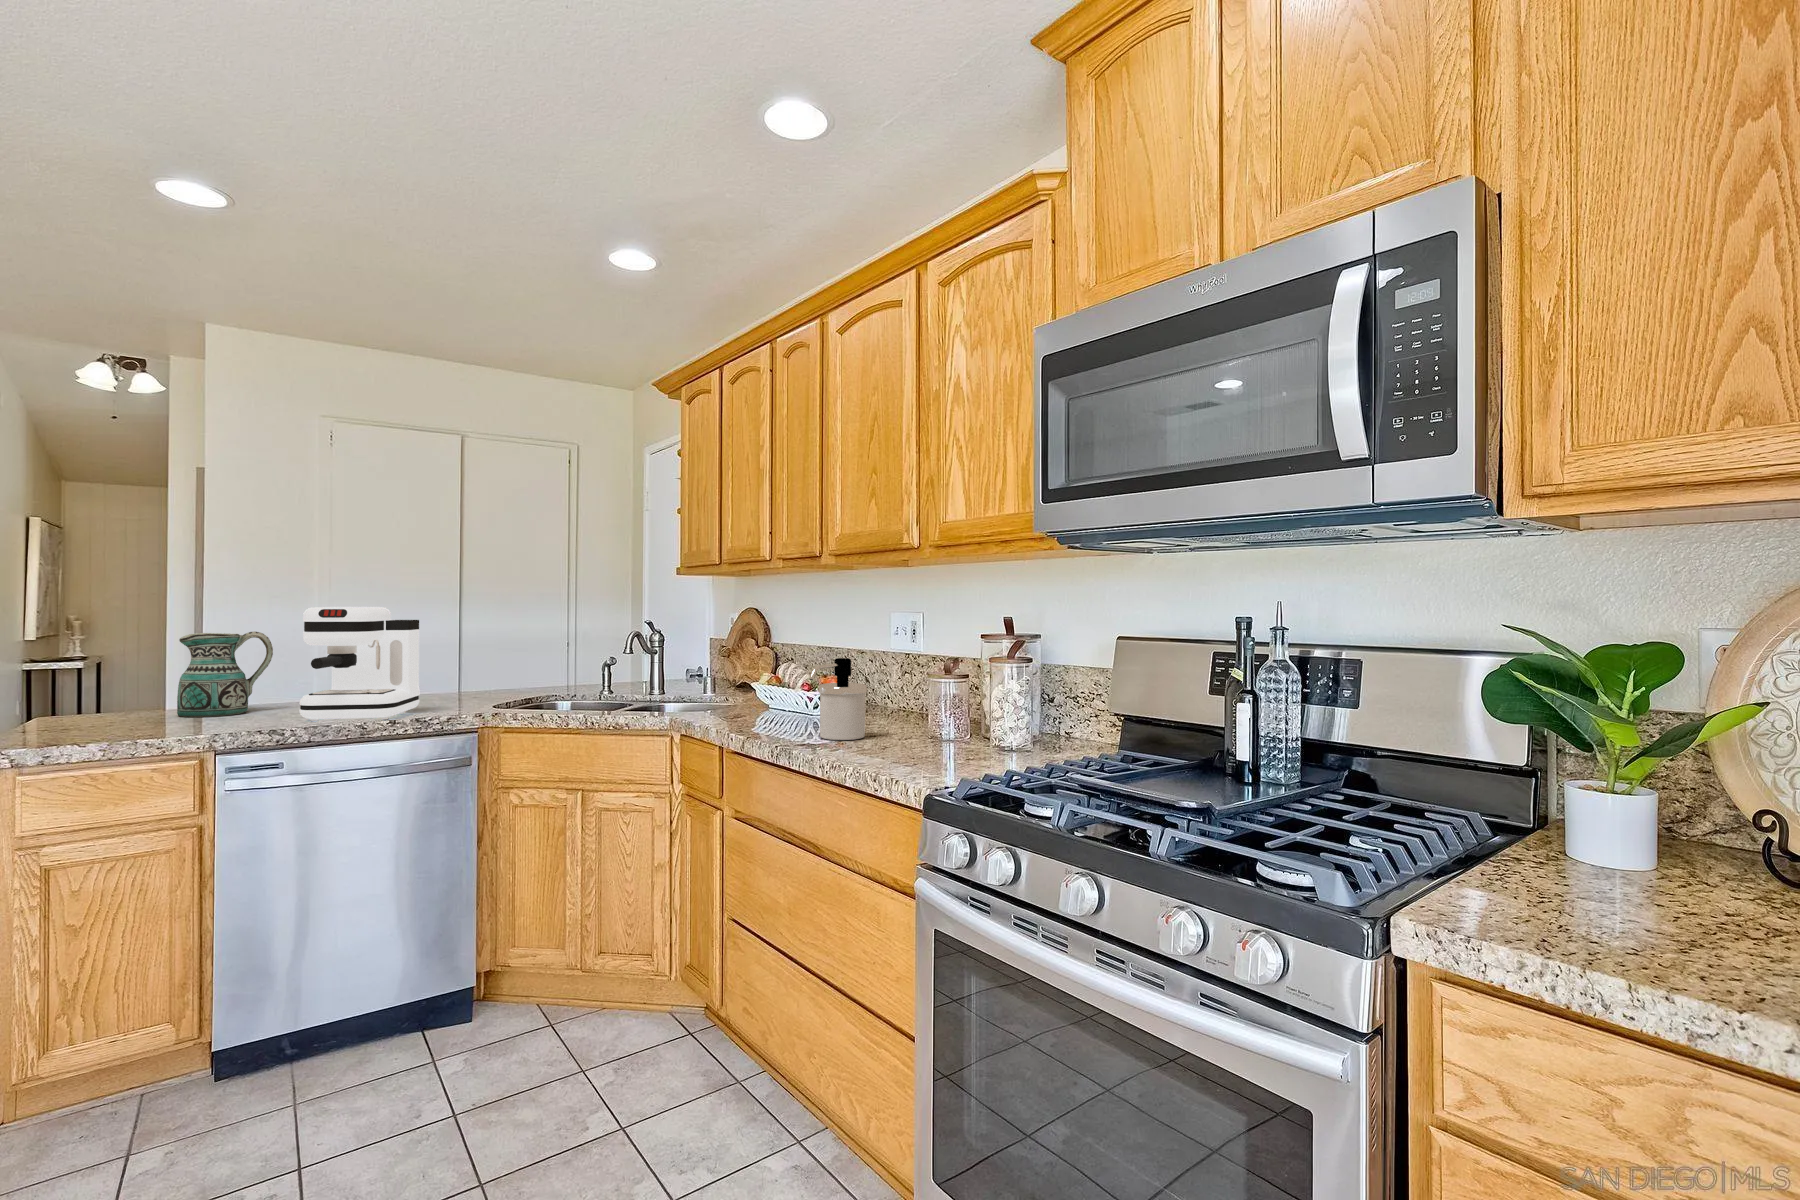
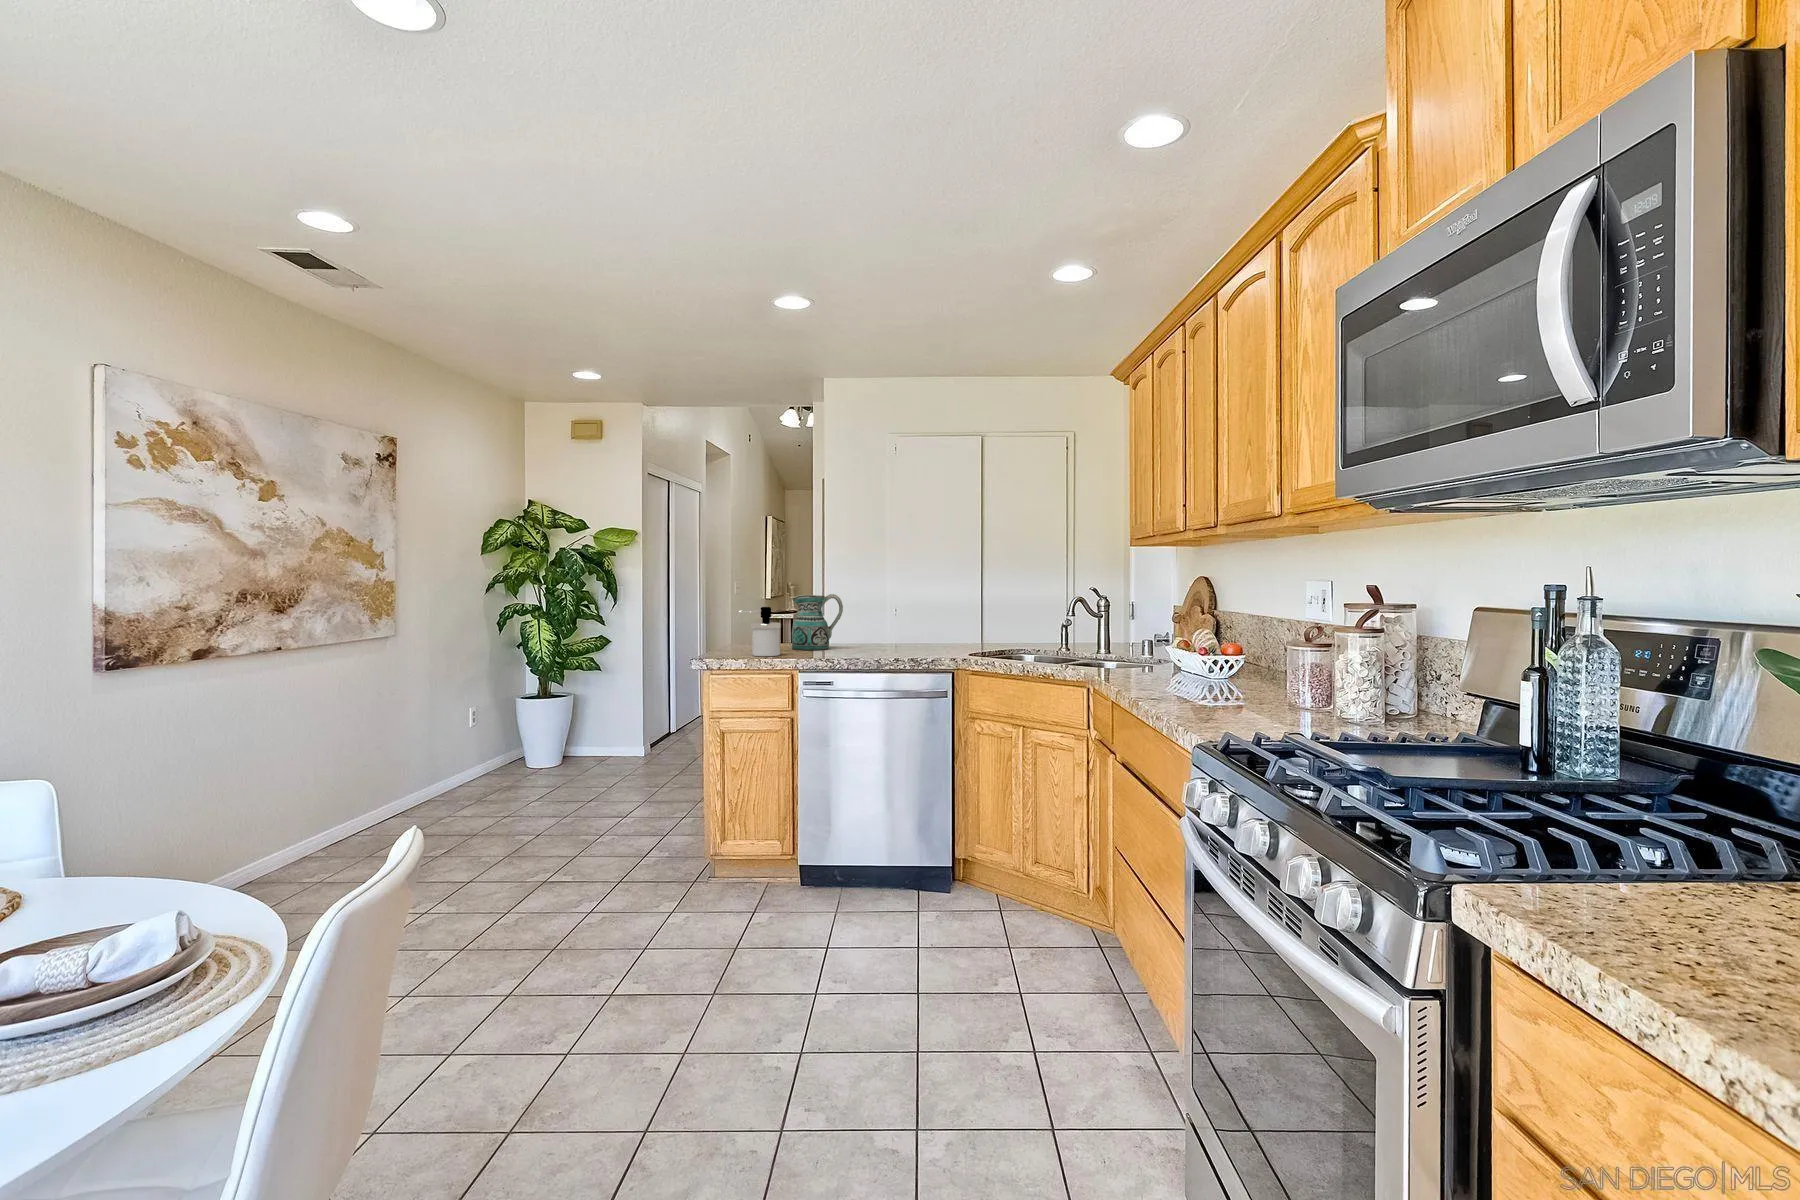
coffee maker: present [300,607,419,721] -> none [847,577,923,659]
soap dispenser: present [810,658,867,740] -> present [734,607,781,656]

